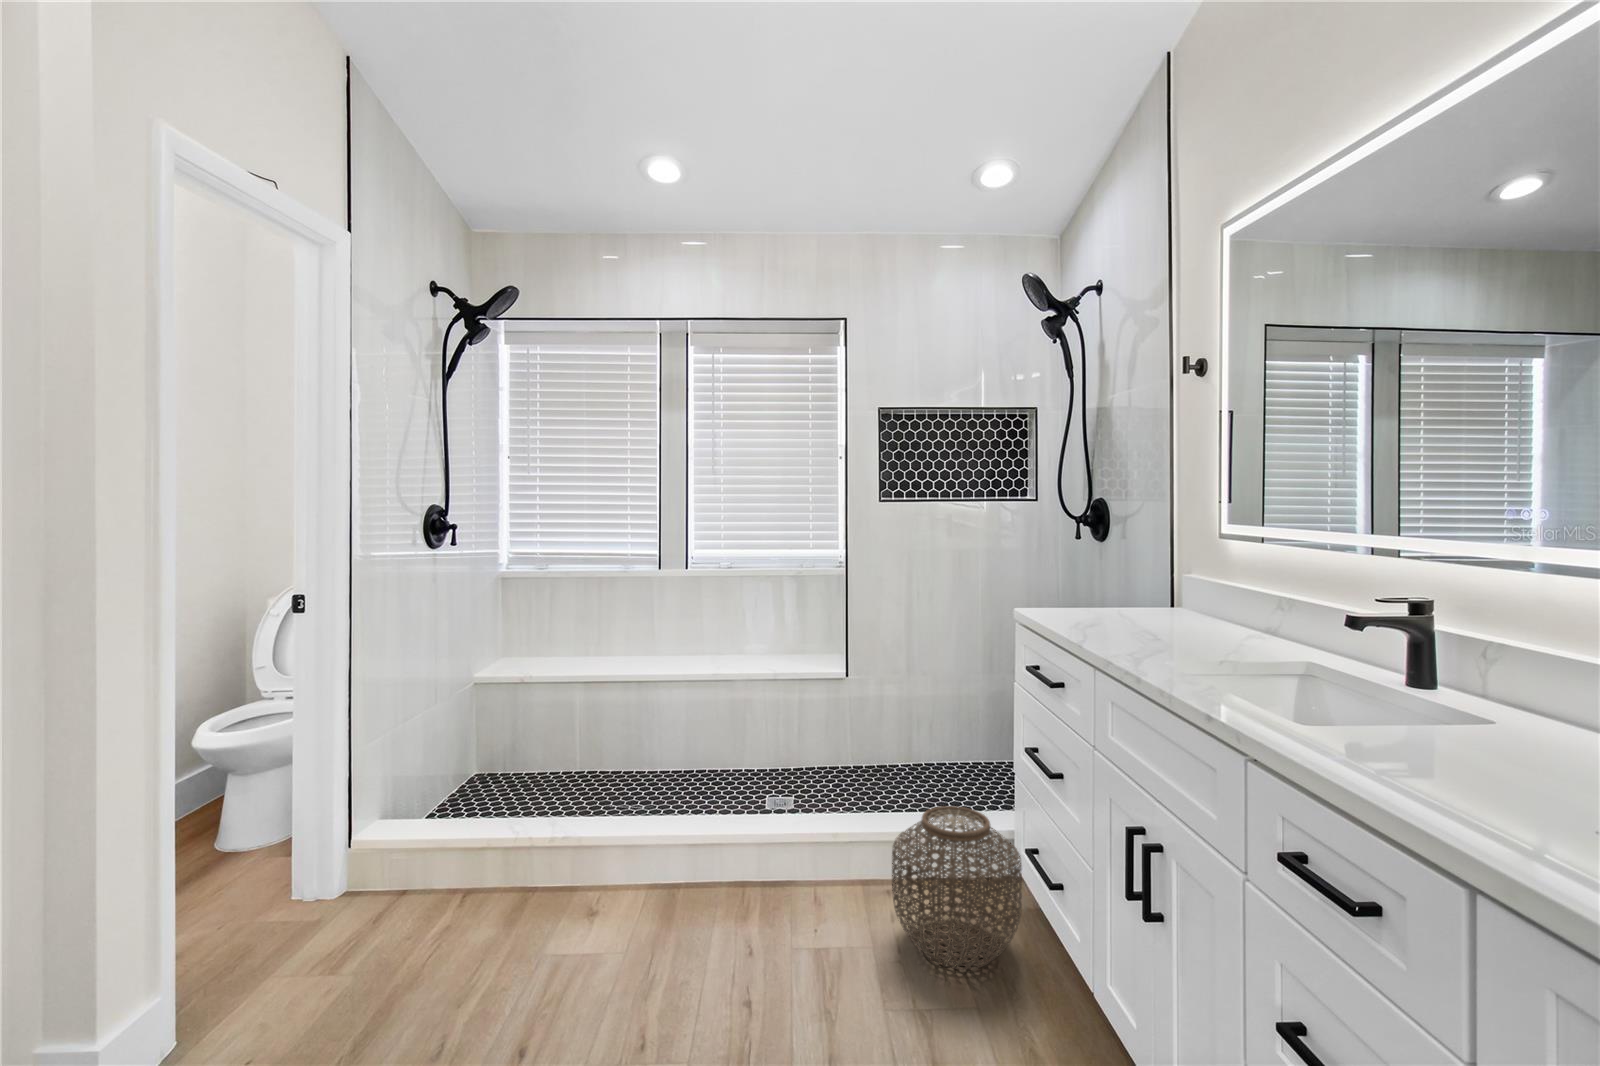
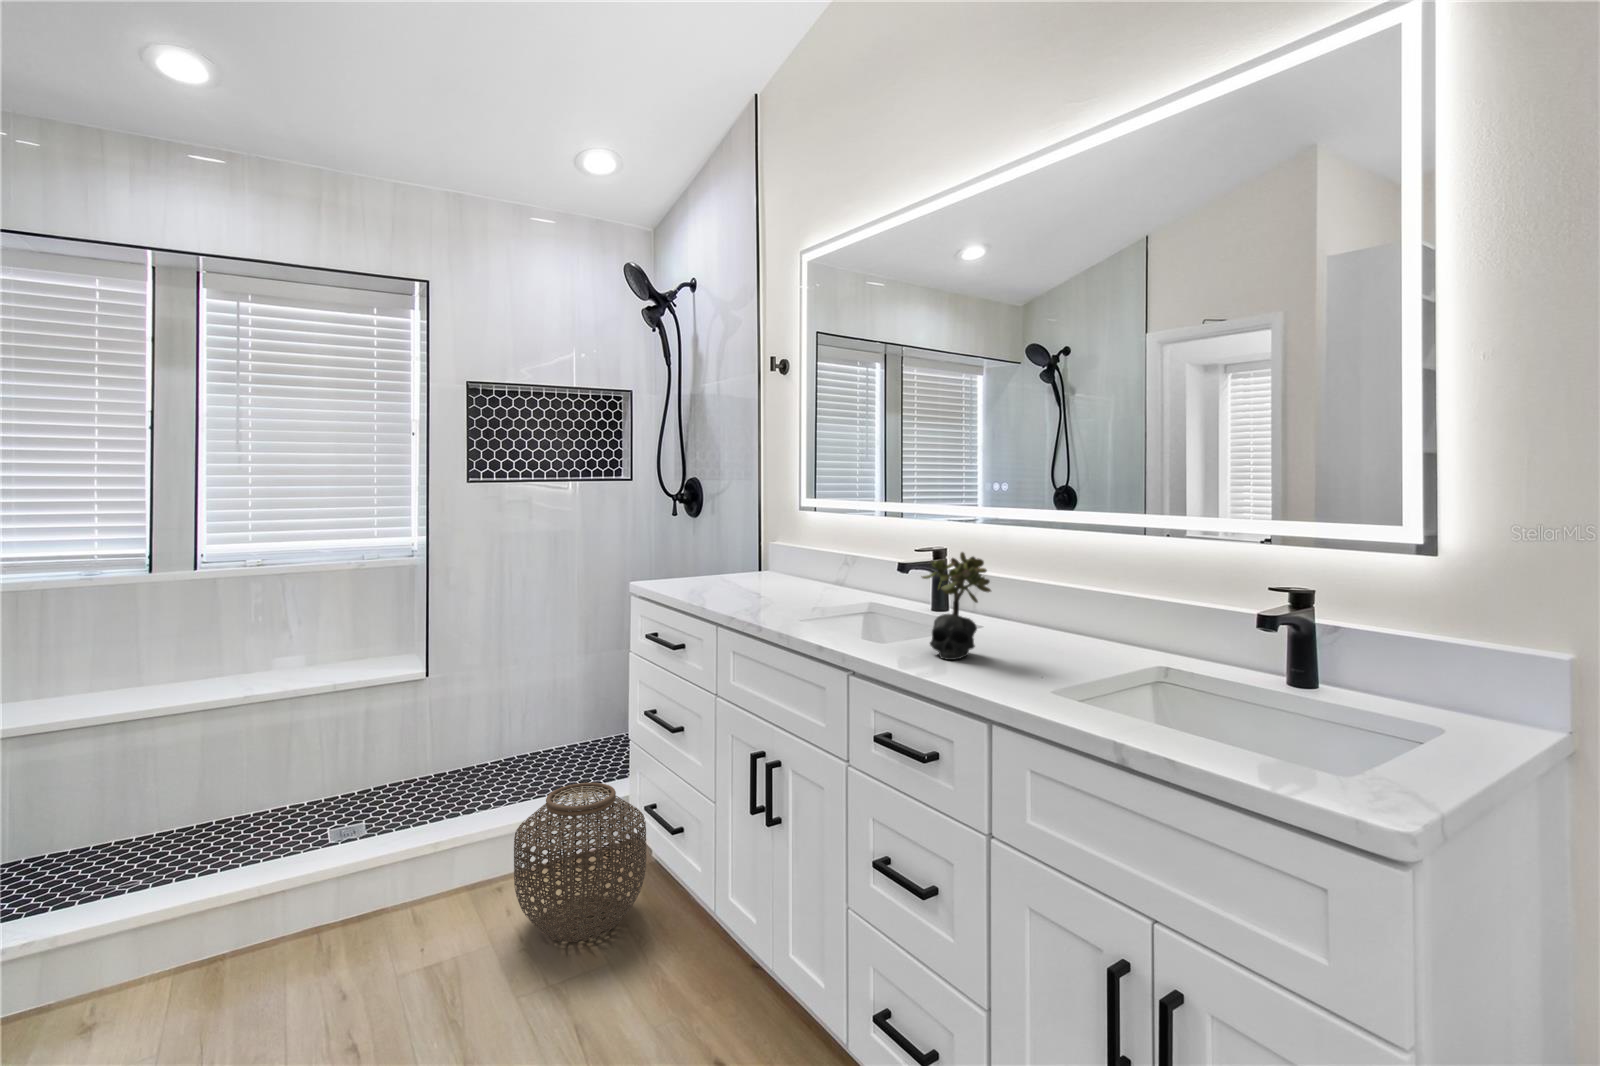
succulent plant: none [1368,609,1505,773] -> present [921,552,991,660]

